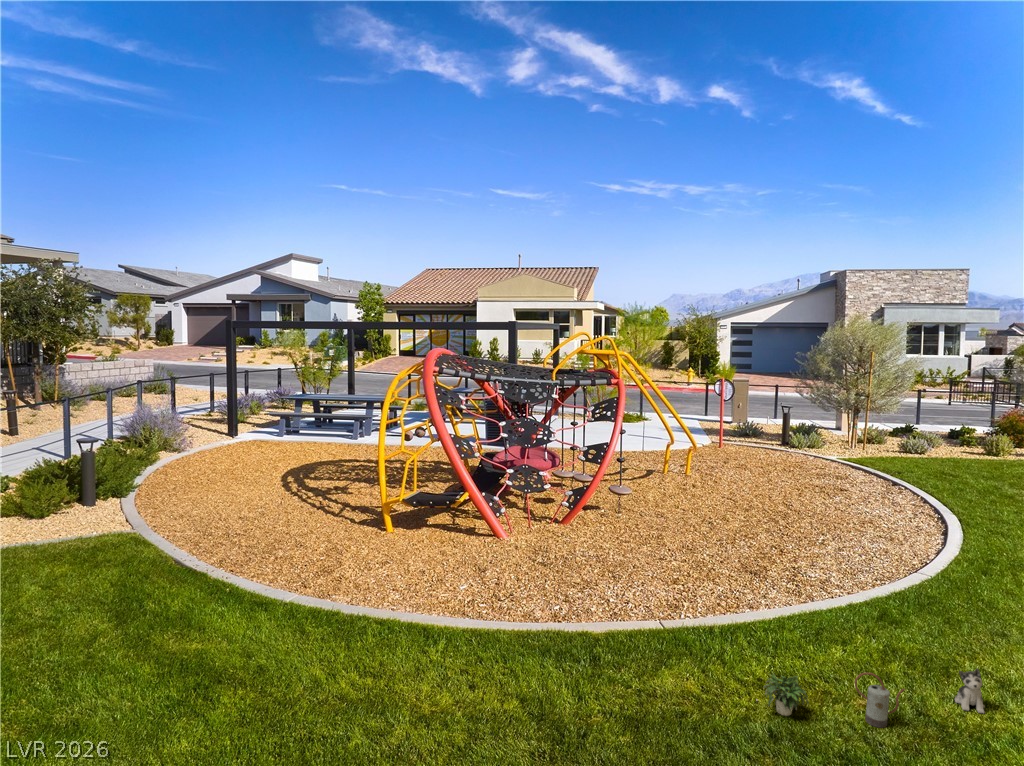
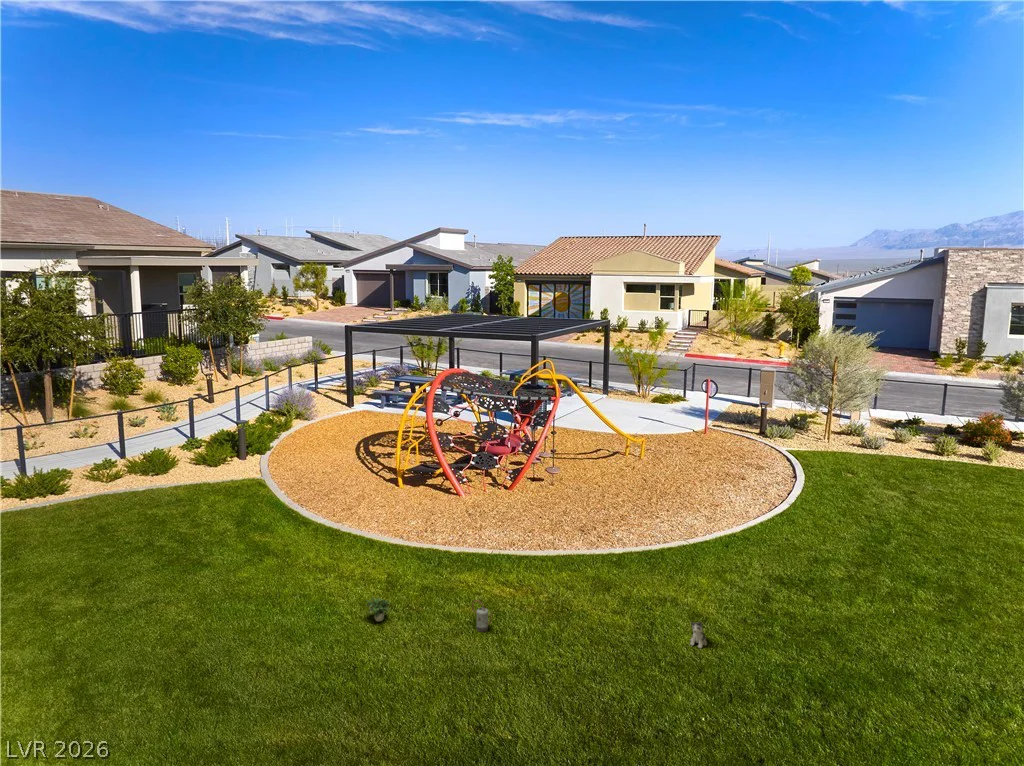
watering can: present [855,673,905,728] -> present [472,600,493,632]
potted plant: present [756,675,809,716] -> present [366,597,390,621]

